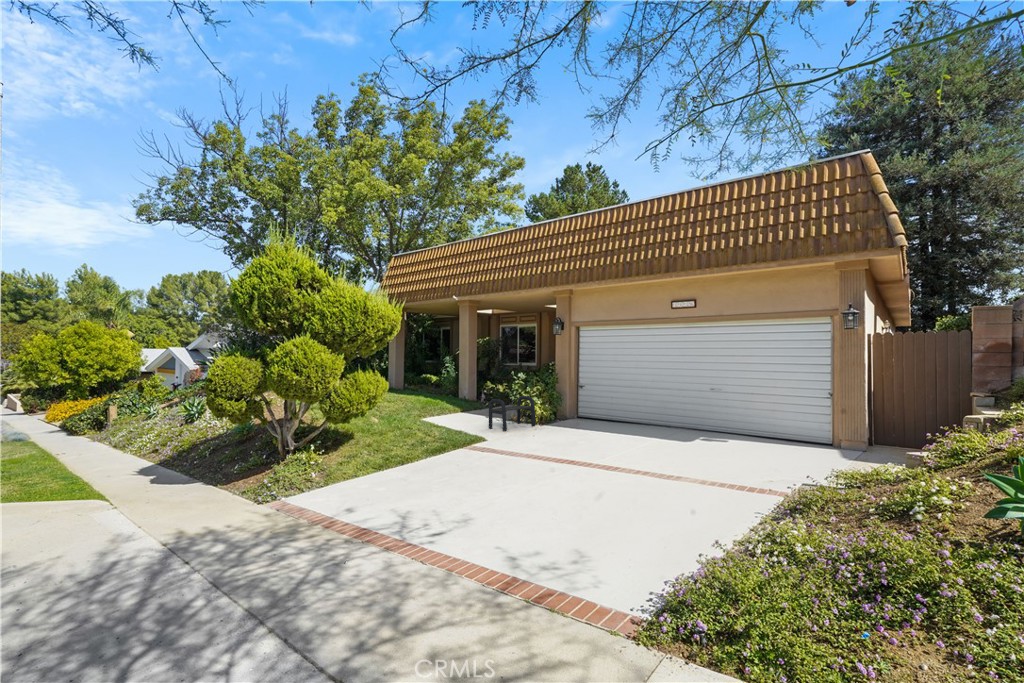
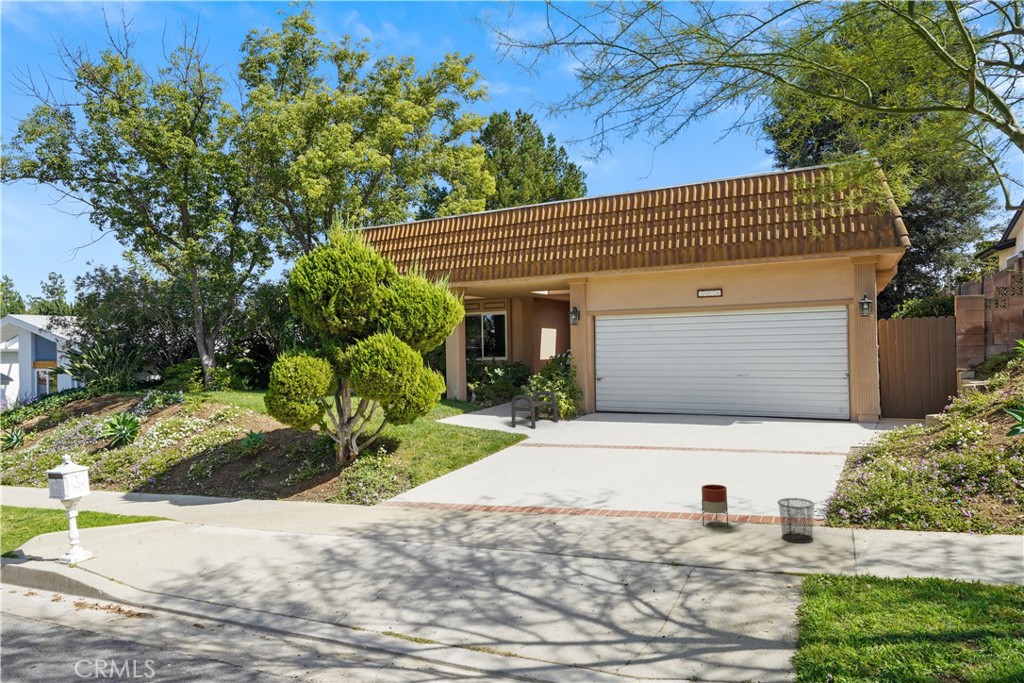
planter: none [479,535,514,598] -> present [702,484,728,526]
waste bin: none [538,577,590,657] -> present [778,498,814,543]

